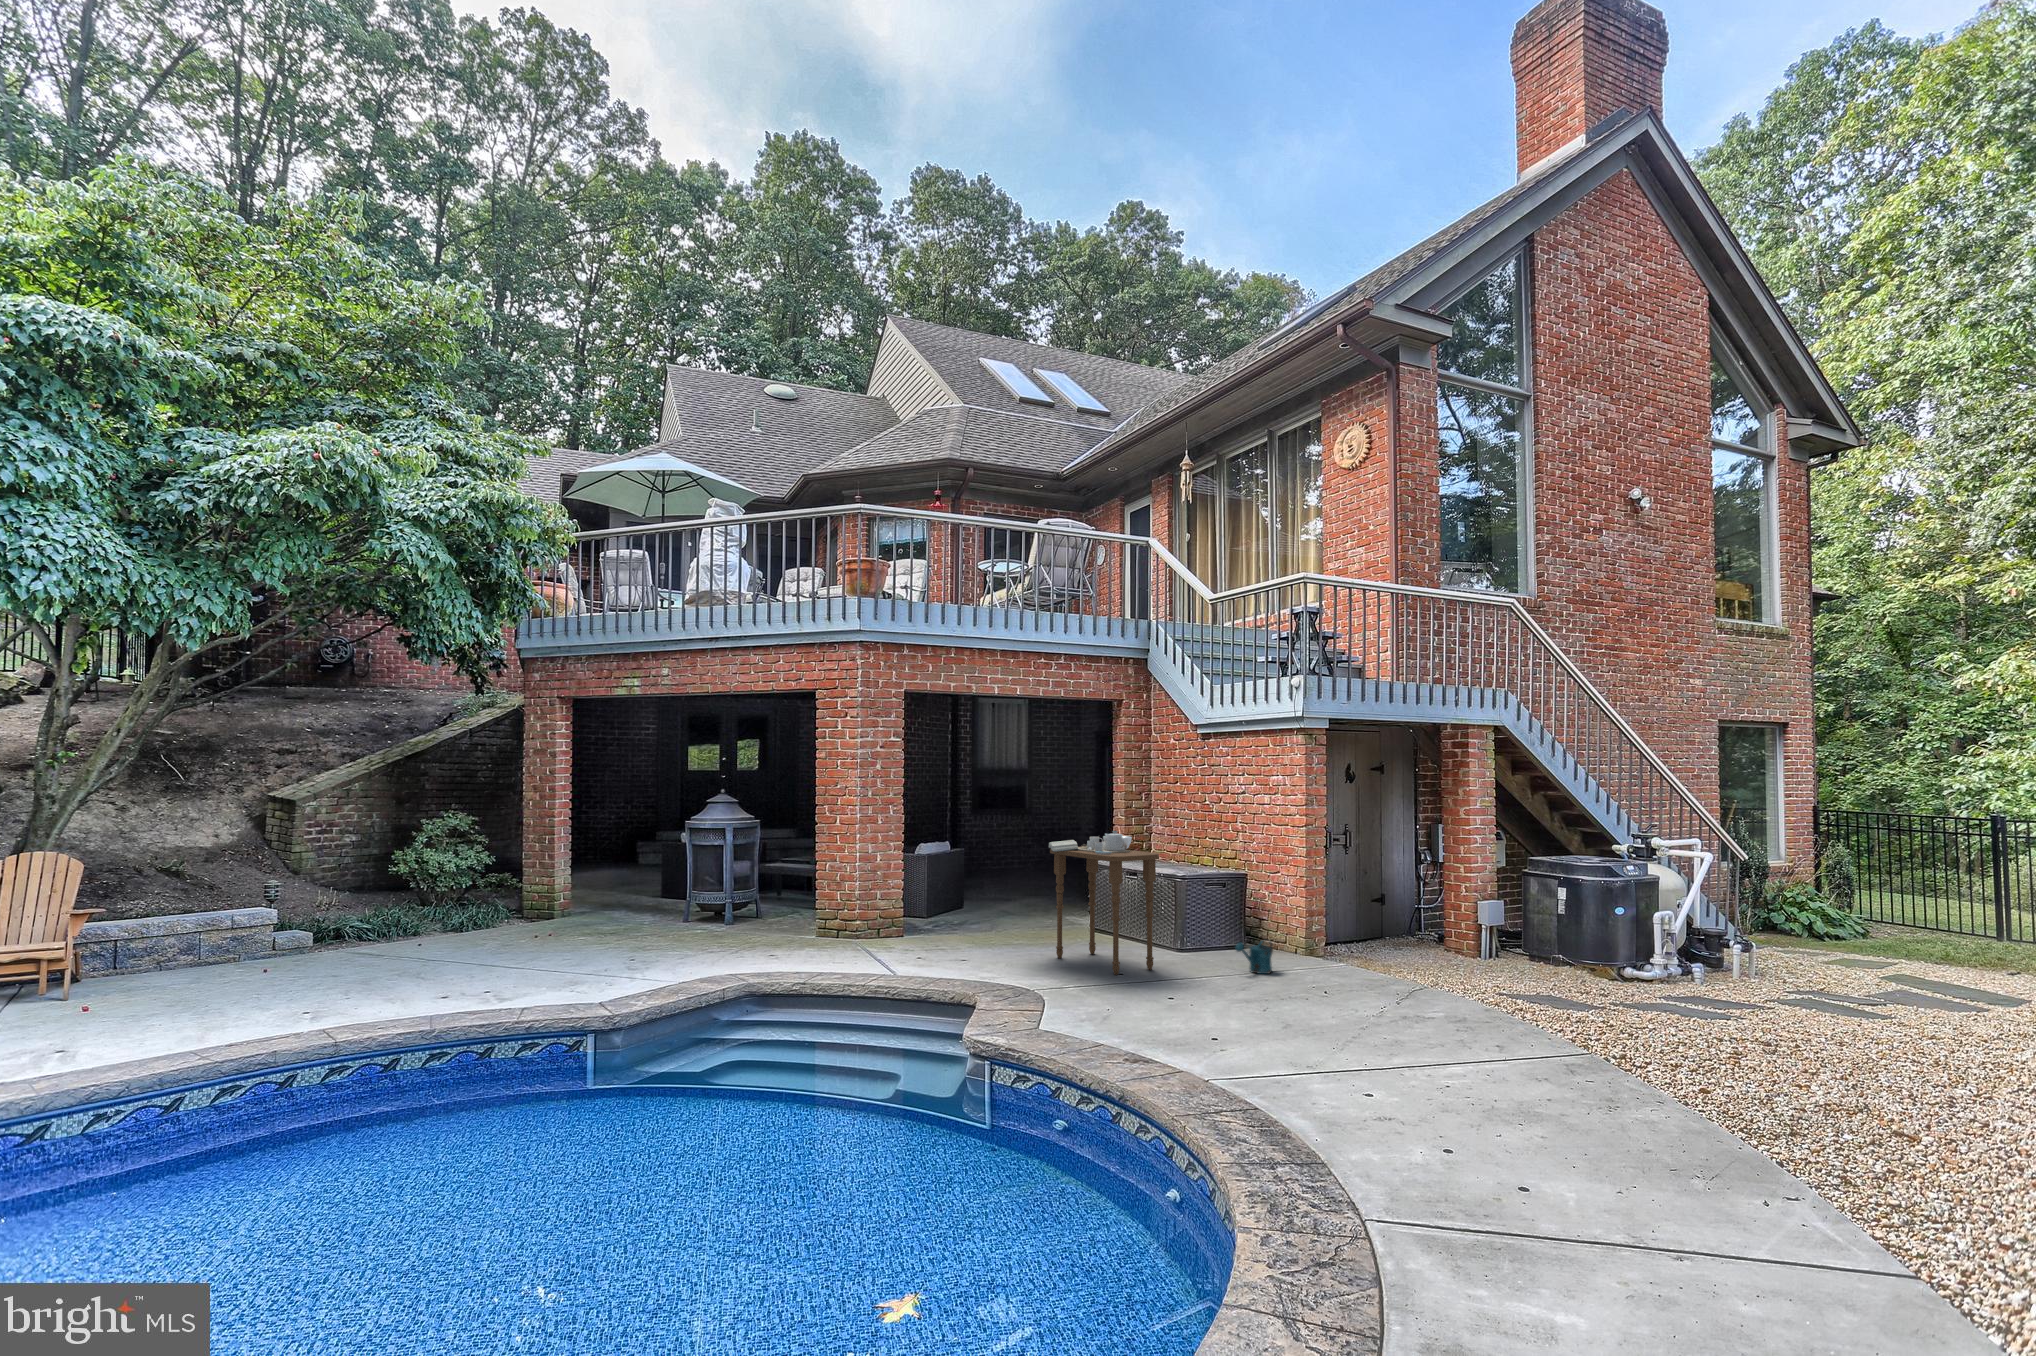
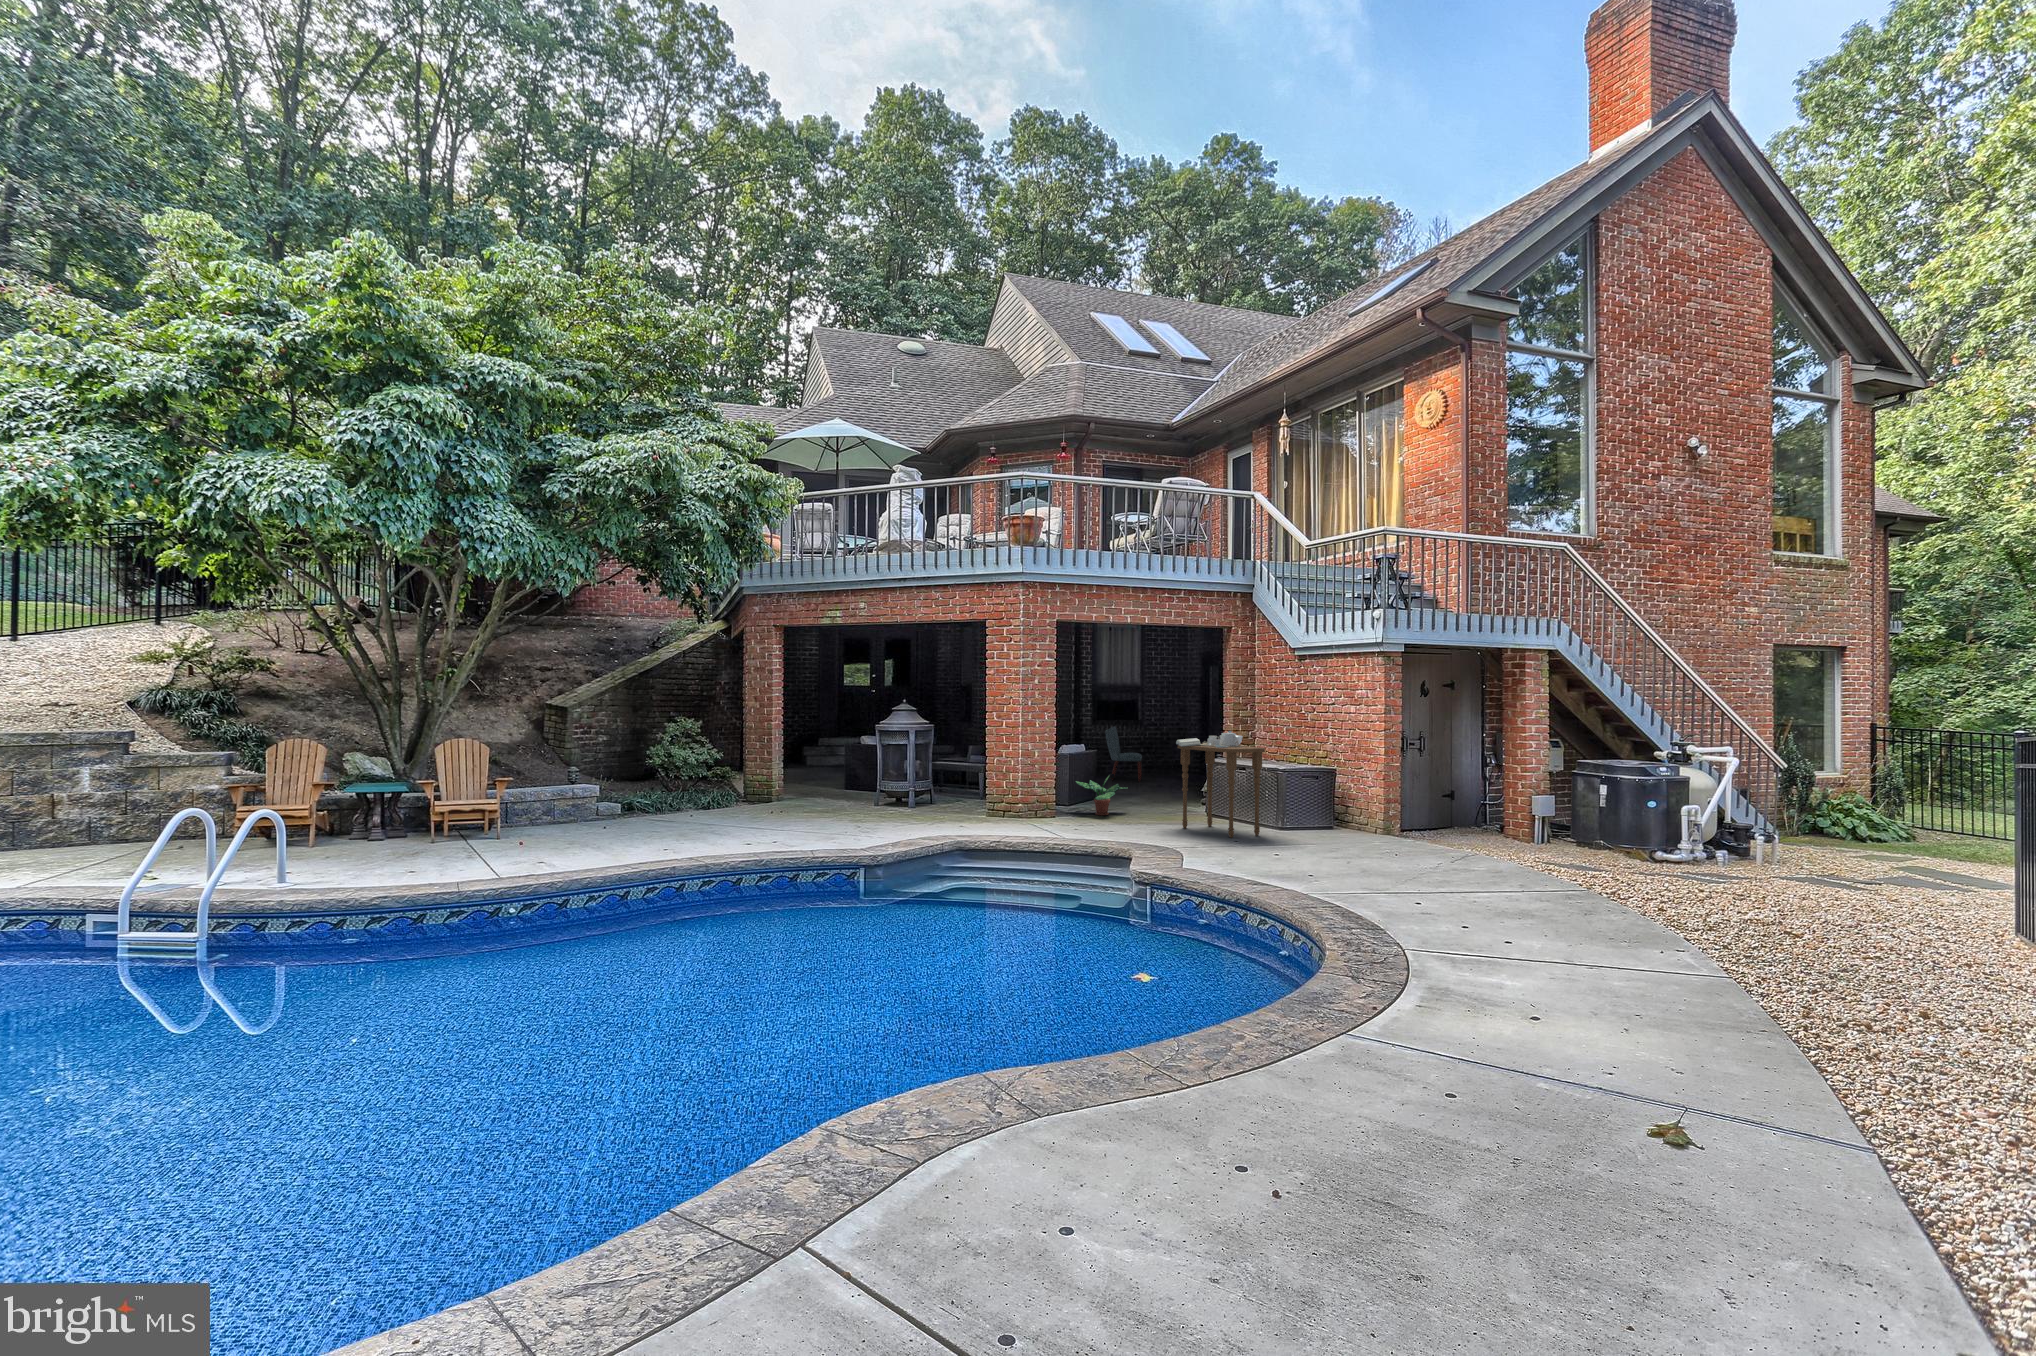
chair: none [987,815,1030,881] -> present [1105,727,1142,782]
potted plant: none [928,883,997,937] -> present [1075,776,1126,815]
watering can: present [1235,941,1273,974] -> none [1324,814,1354,839]

